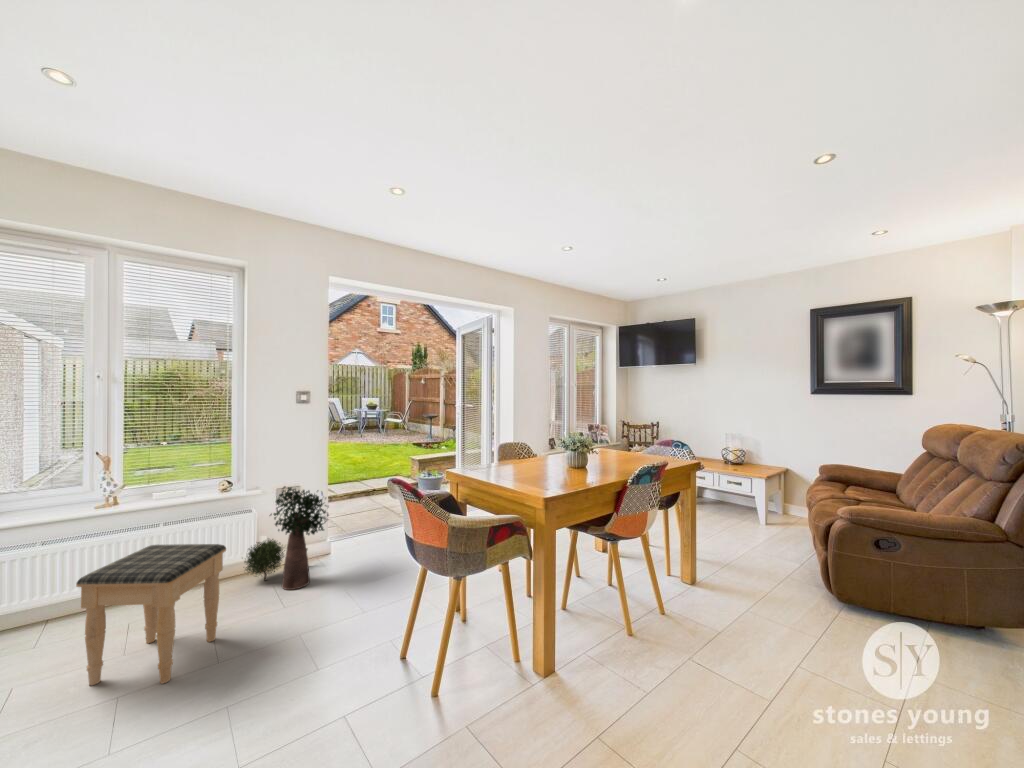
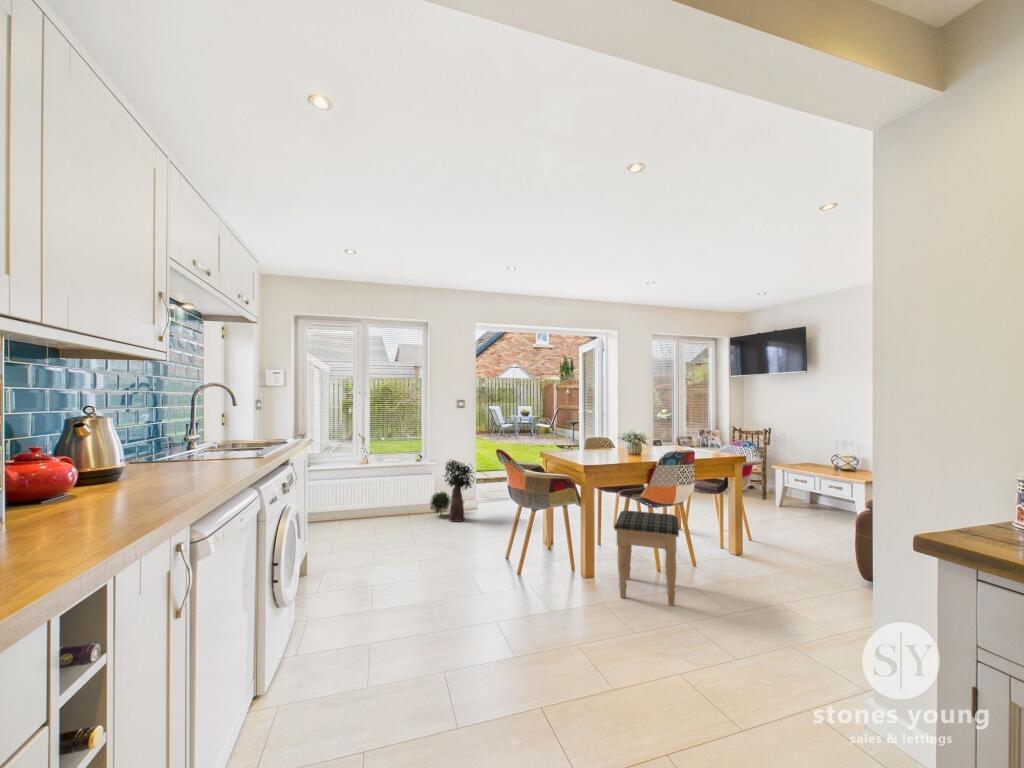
footstool: present [76,544,226,686] -> present [614,510,679,606]

